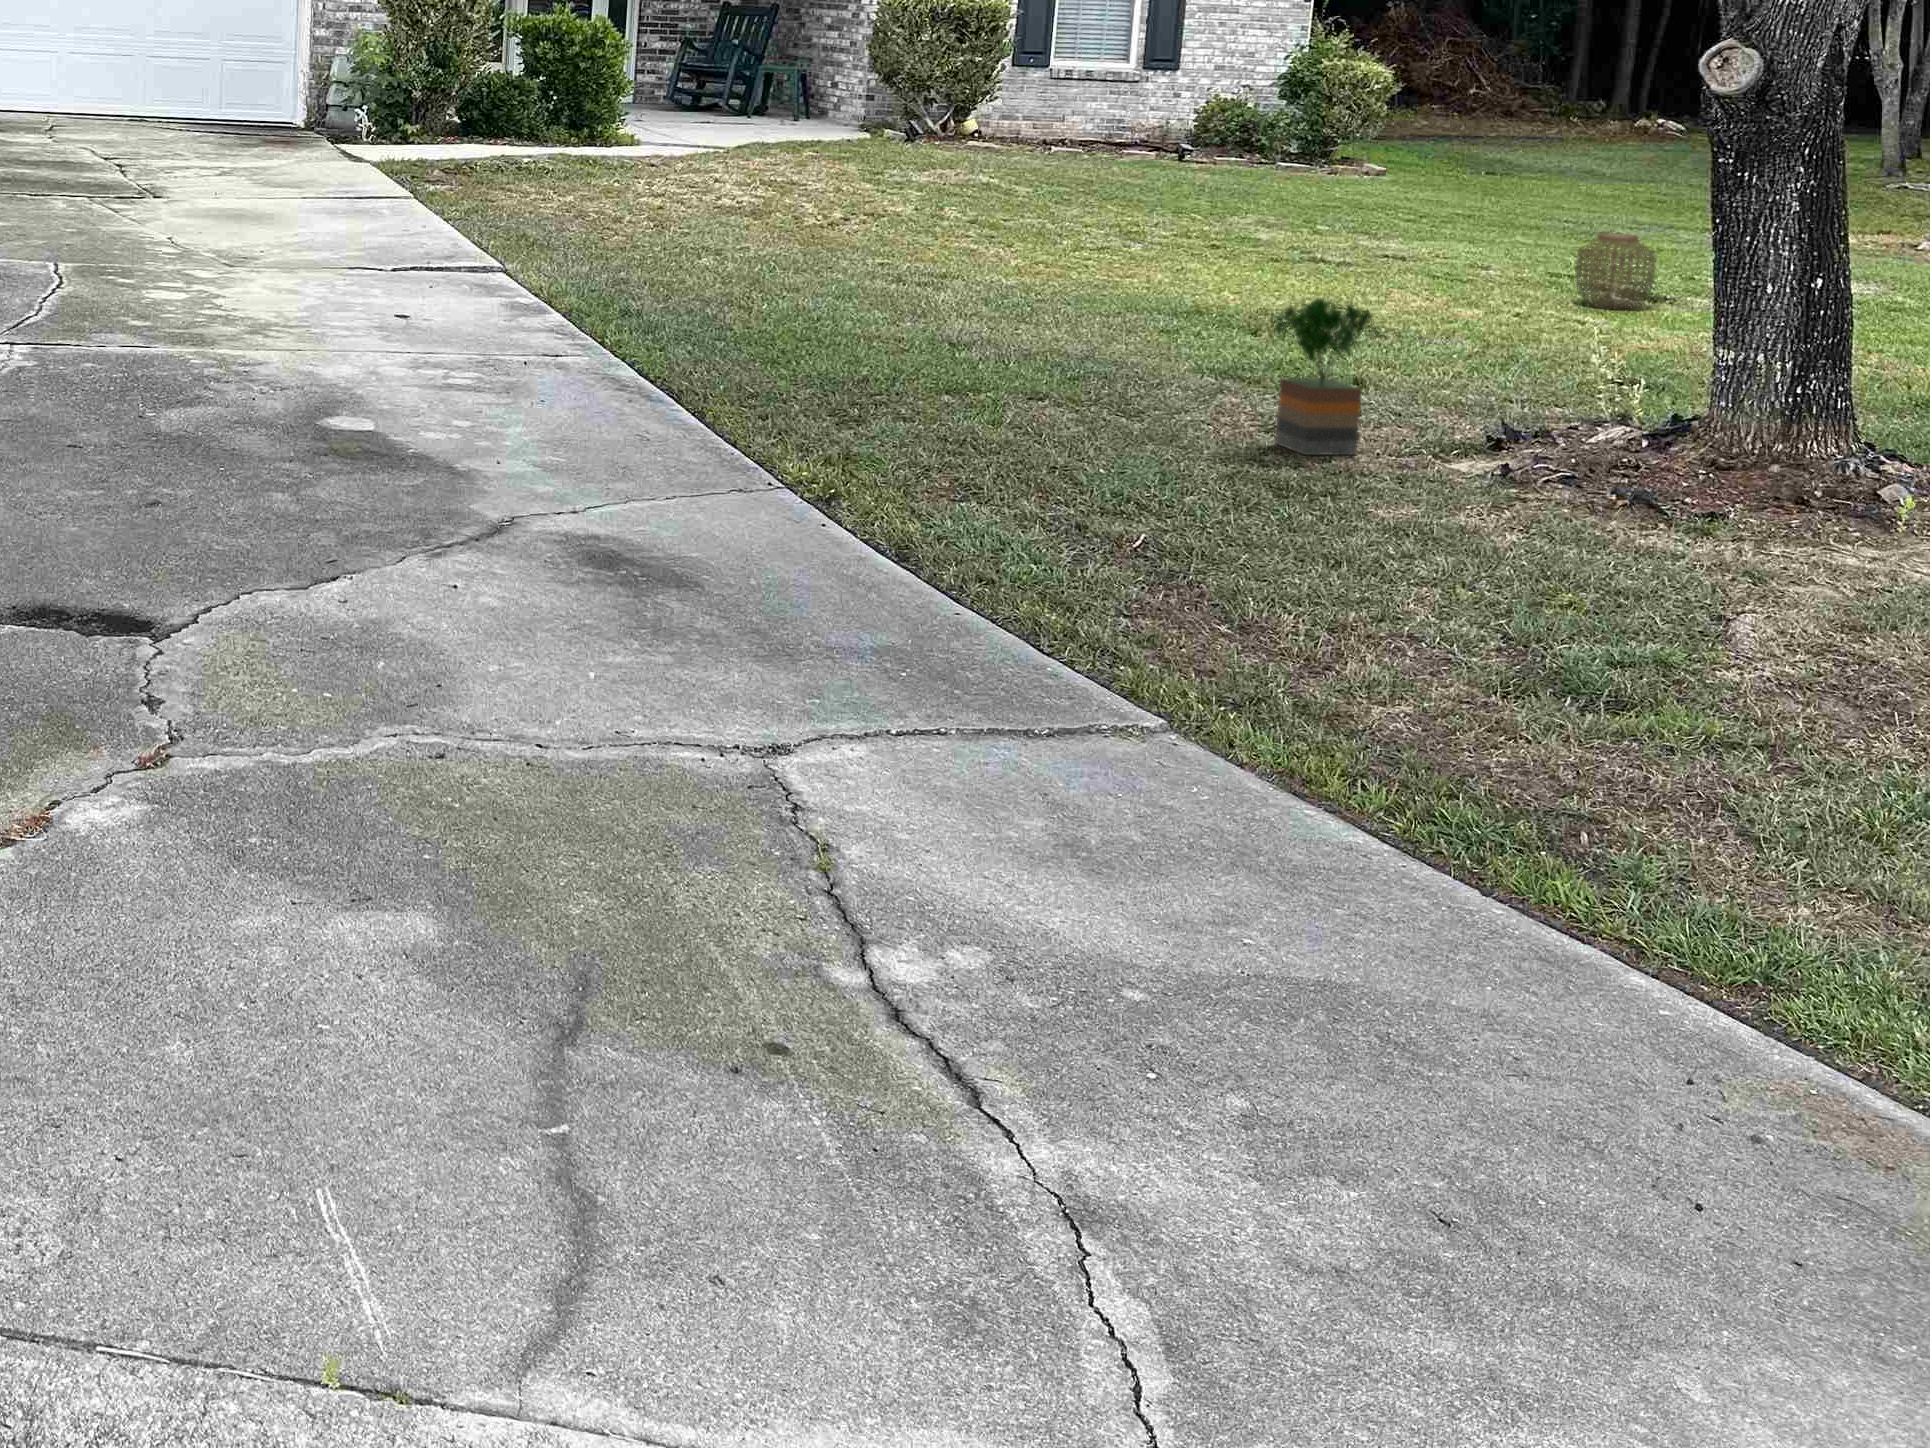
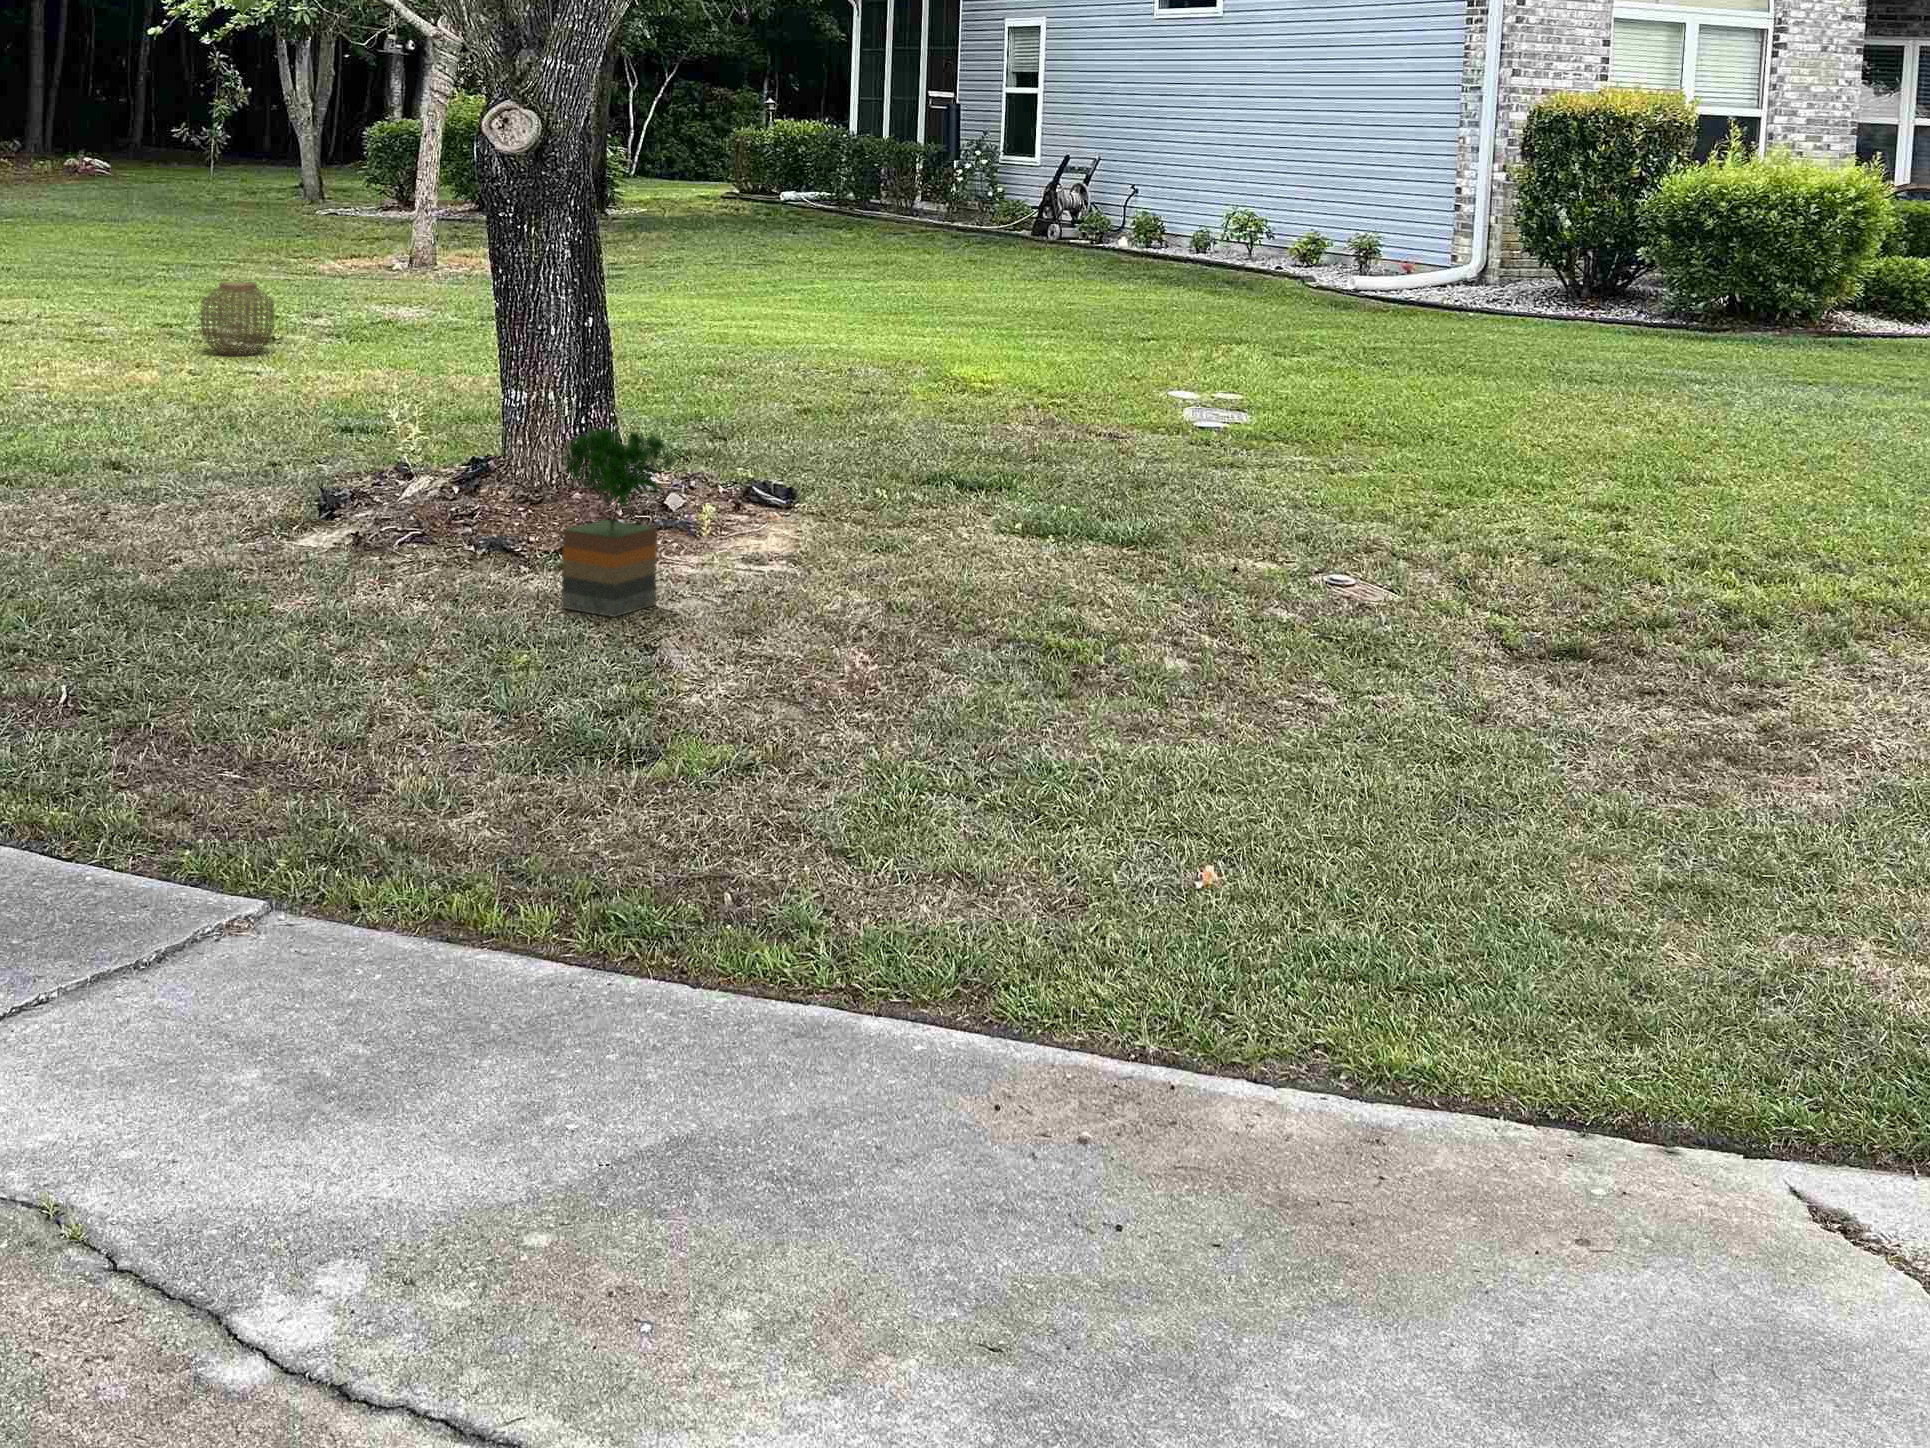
potted tree: present [1274,299,1386,455] -> present [562,429,676,617]

